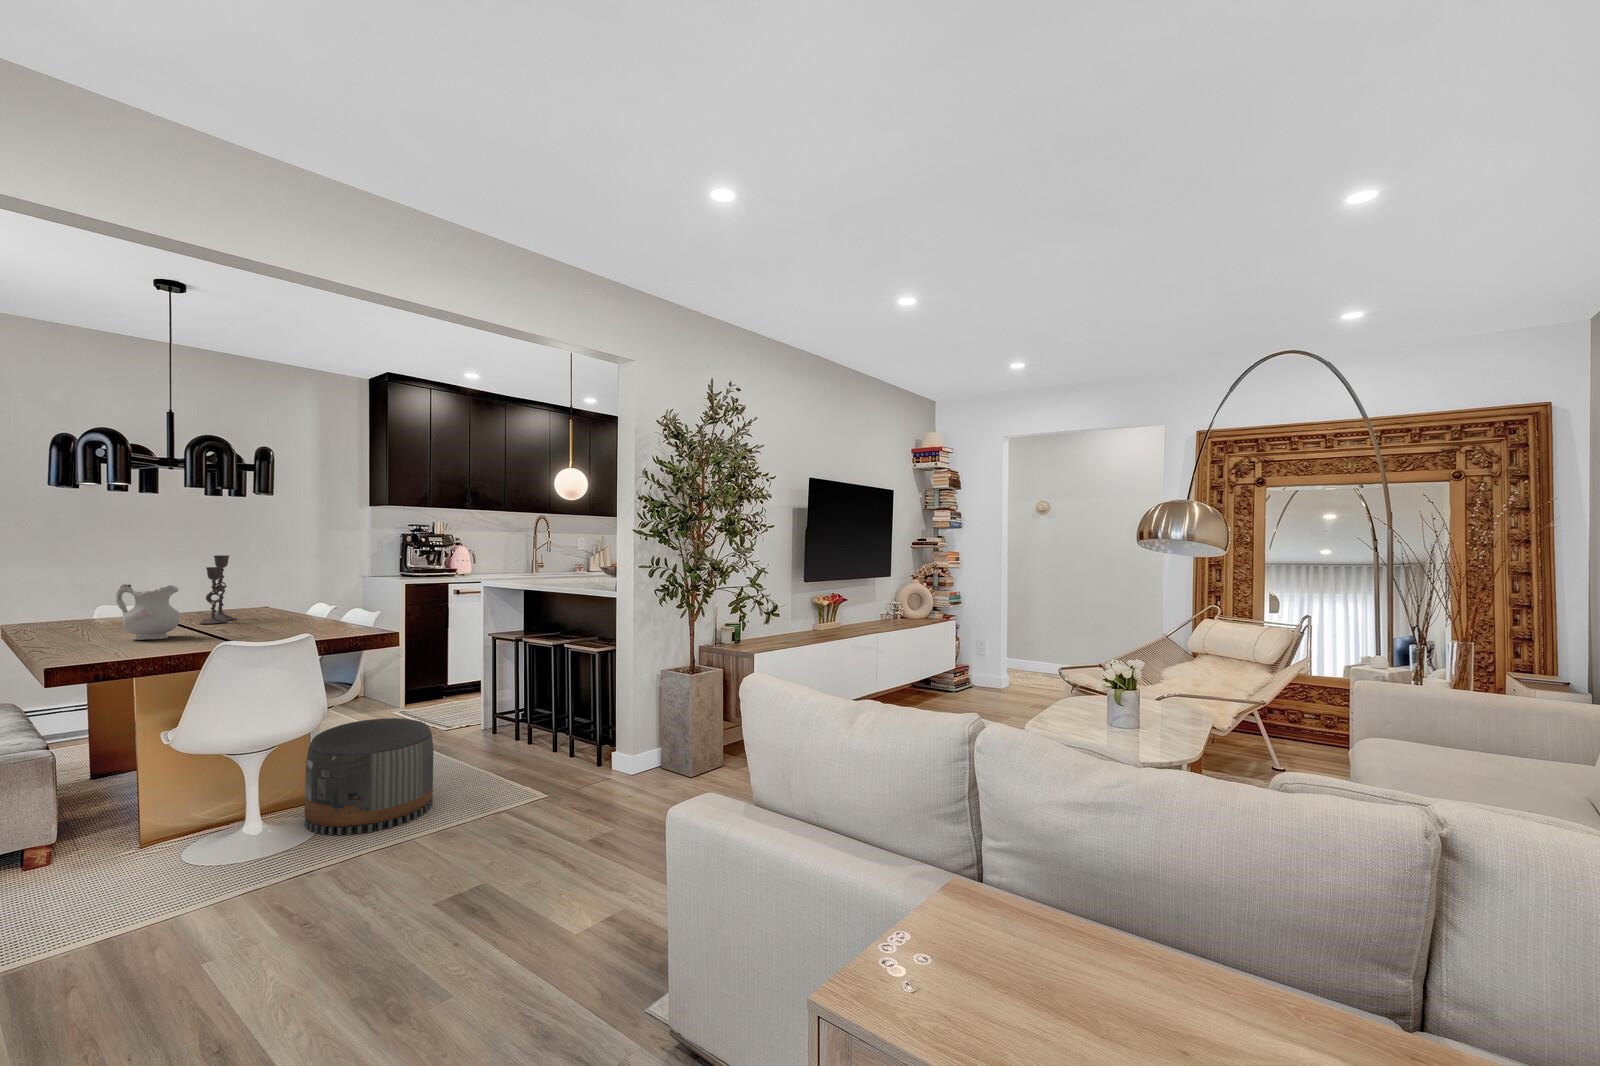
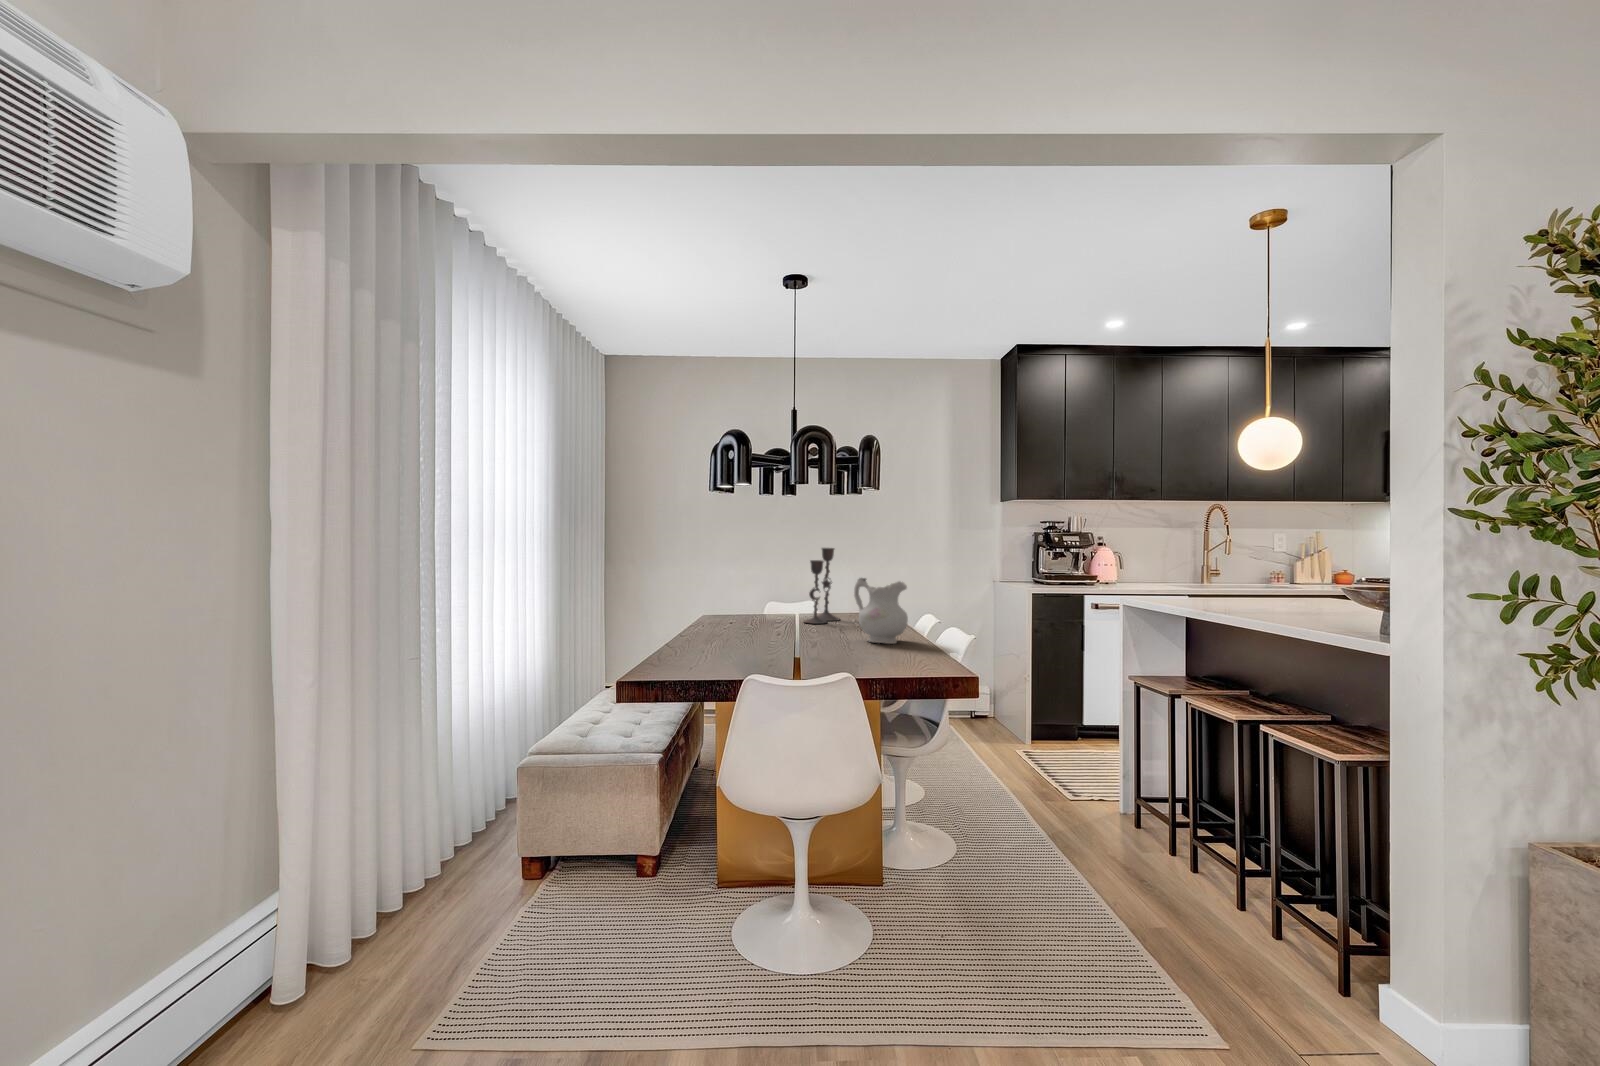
ceramic pitcher: present [116,584,180,640] -> present [854,578,908,644]
pouf: present [305,718,434,835] -> none [852,789,1023,992]

